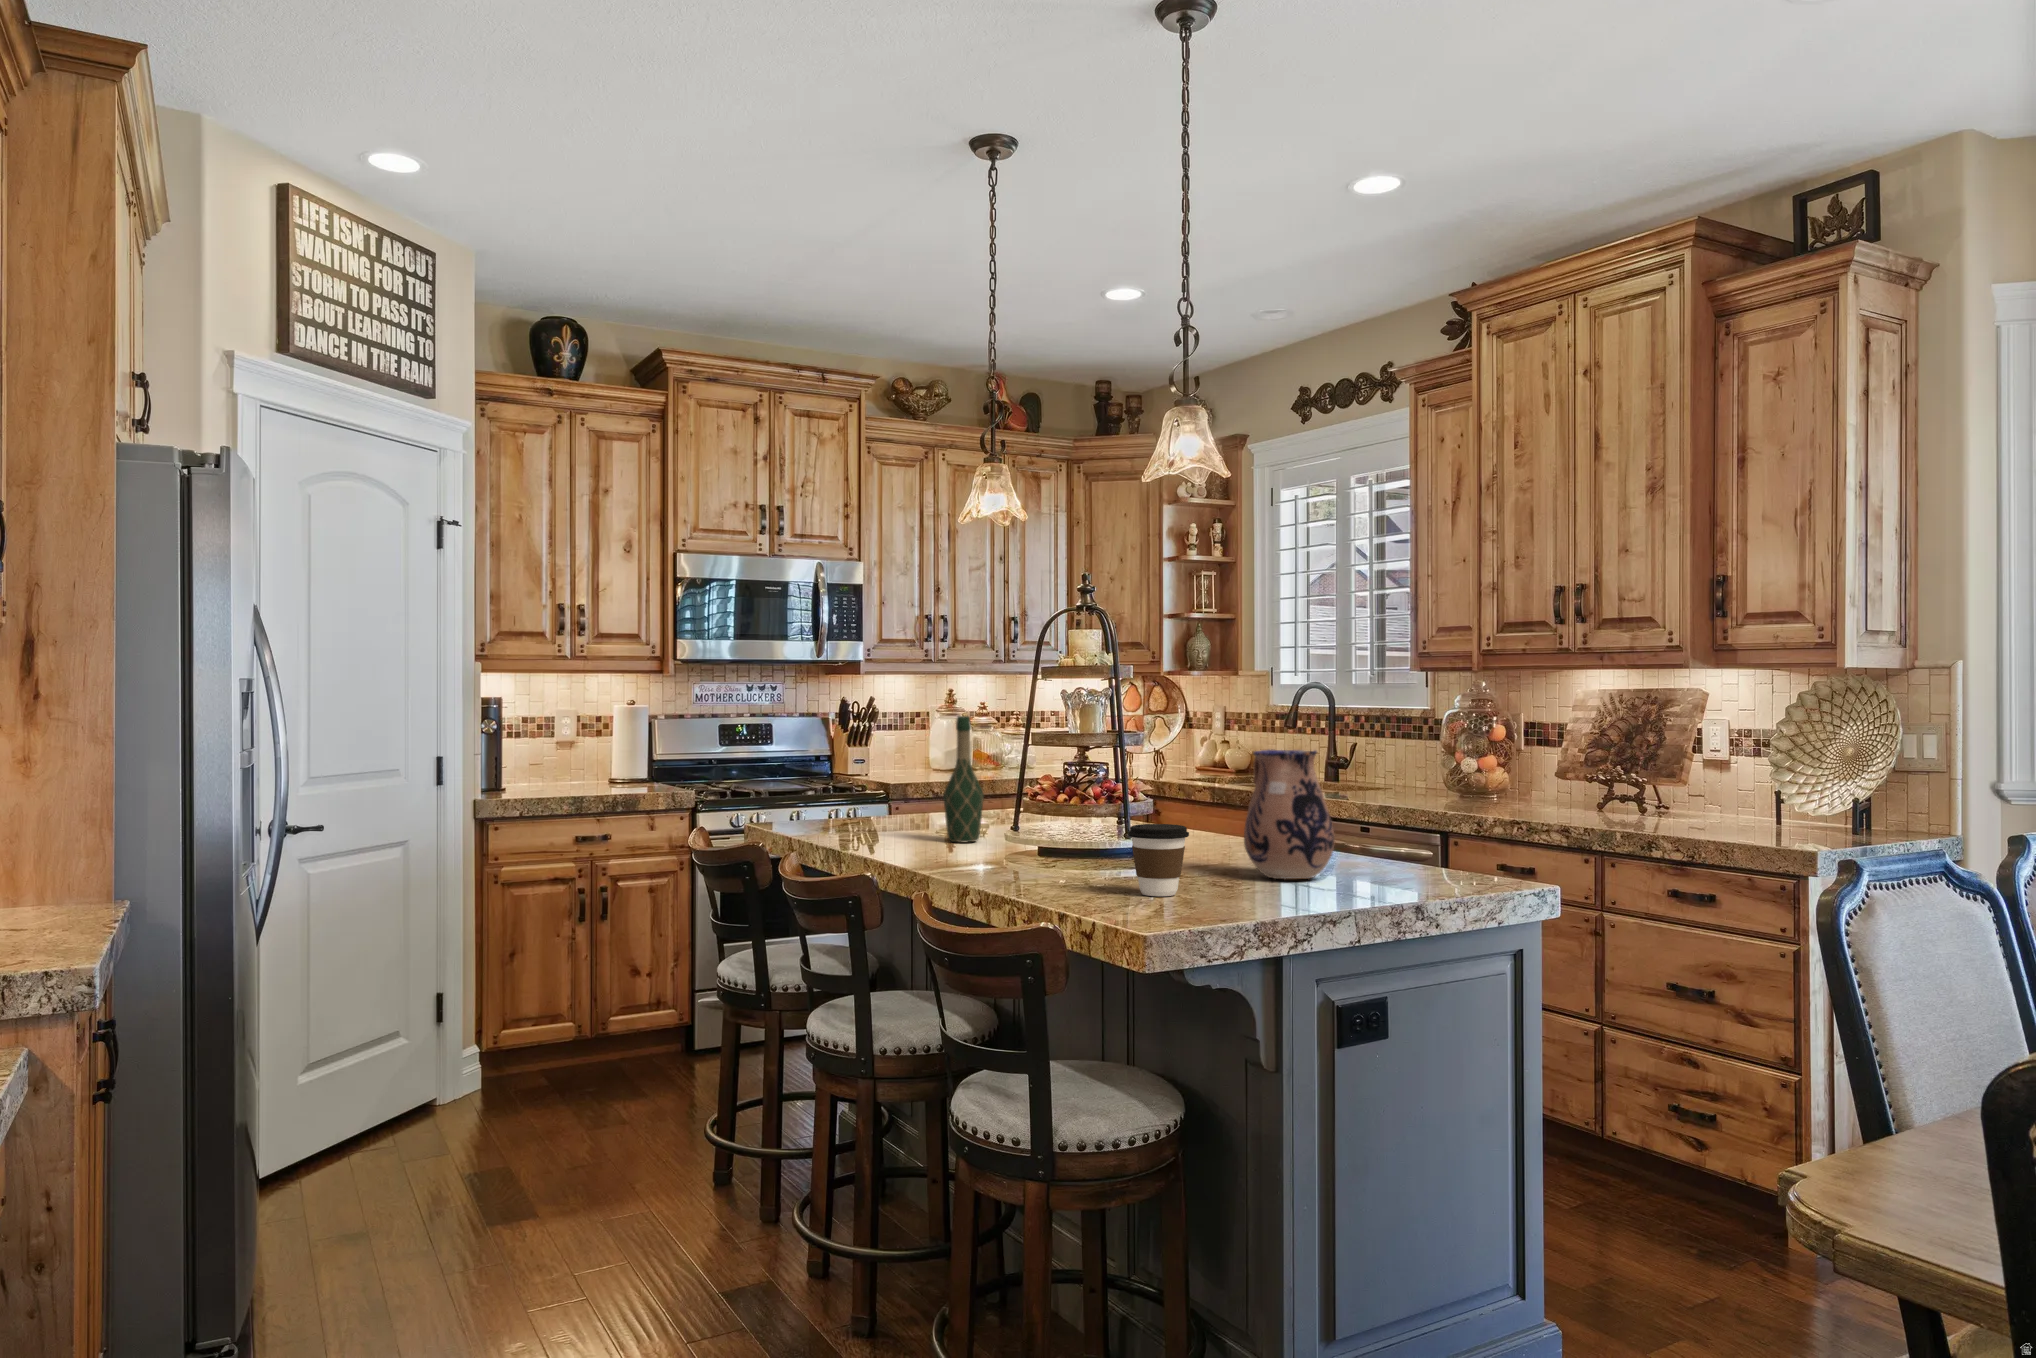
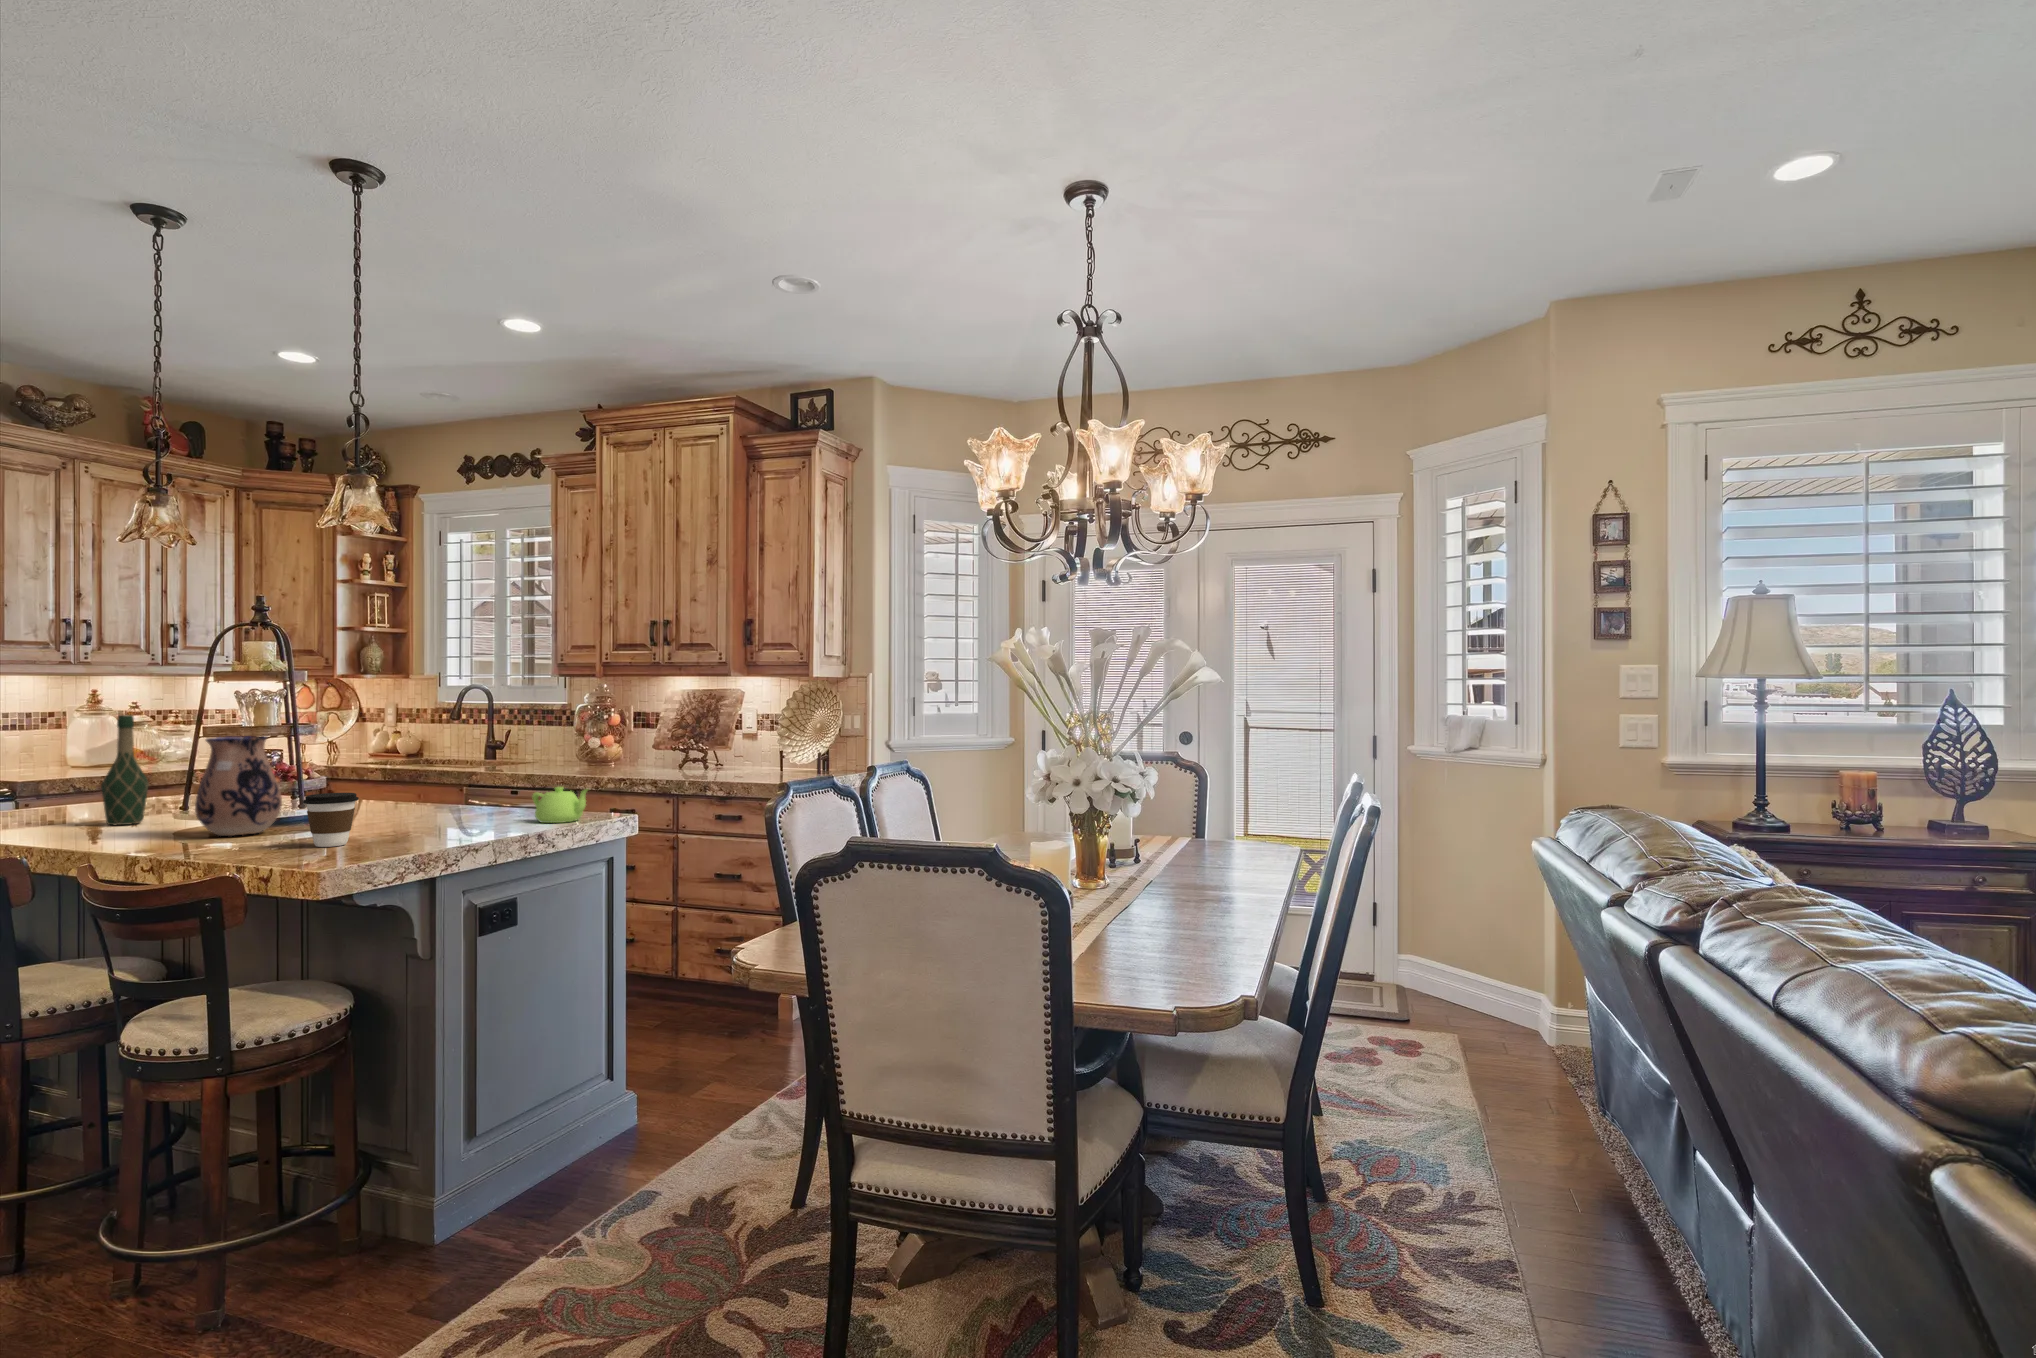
ceramic pitcher: present [1244,750,1335,879] -> present [195,736,282,836]
teapot: none [1404,834,1489,890] -> present [532,787,587,823]

